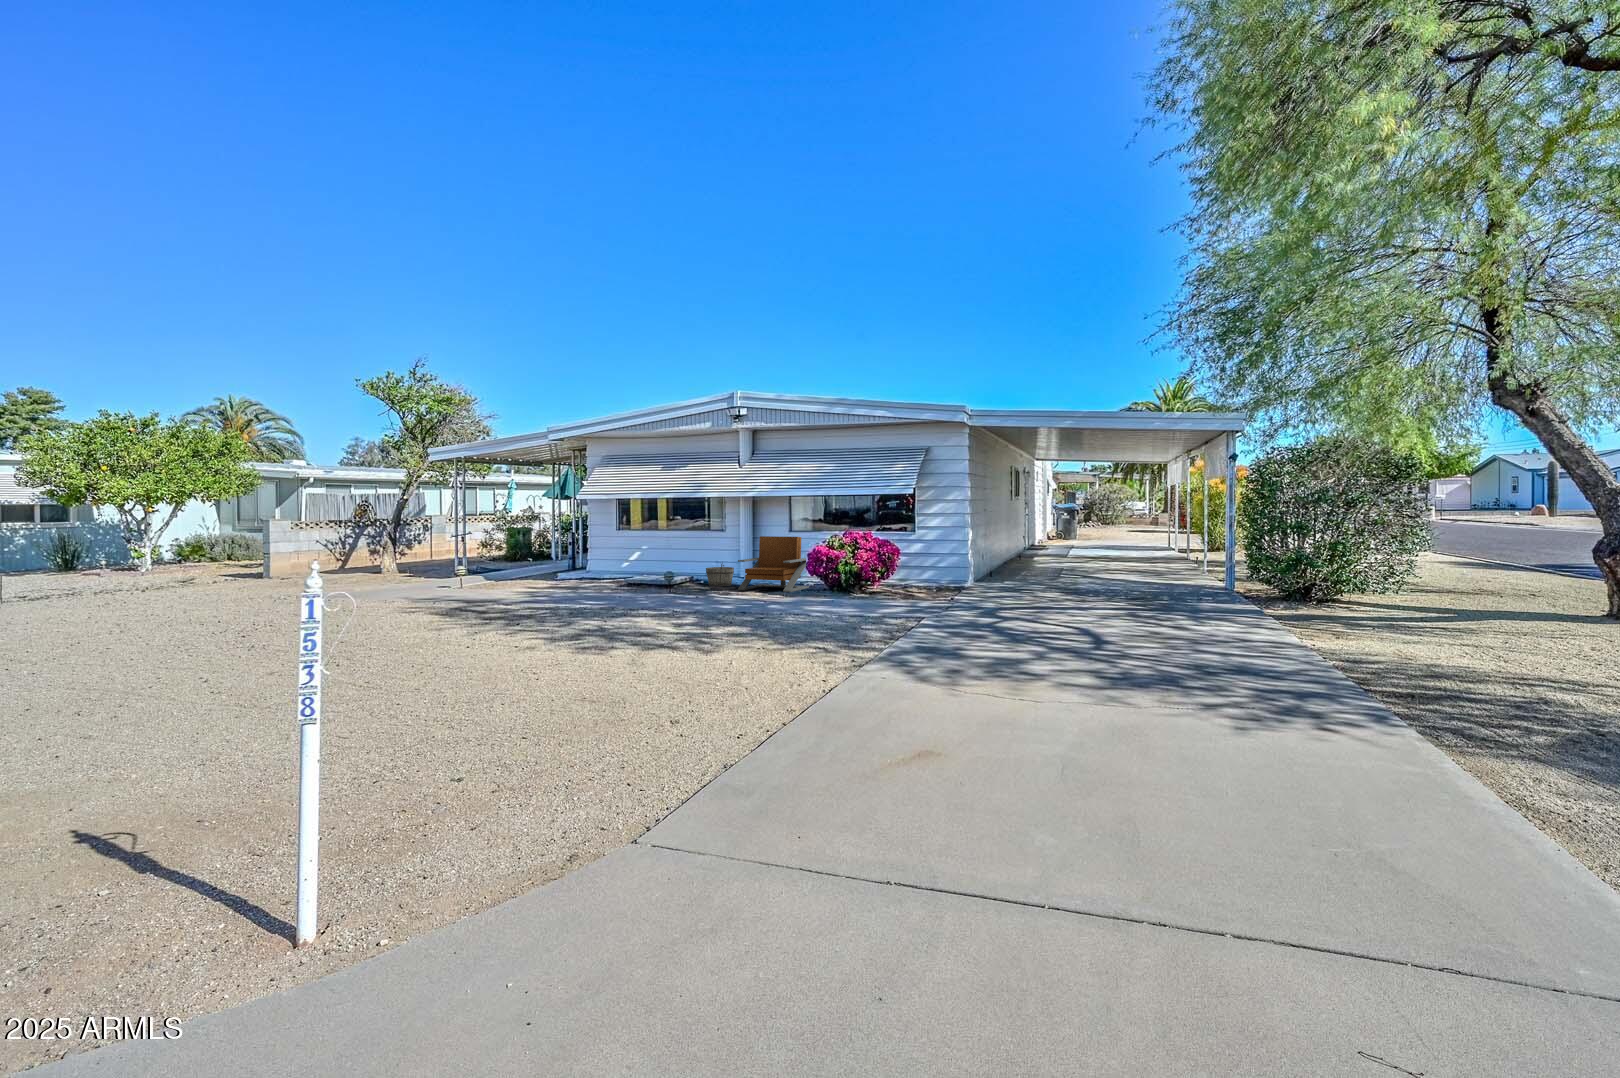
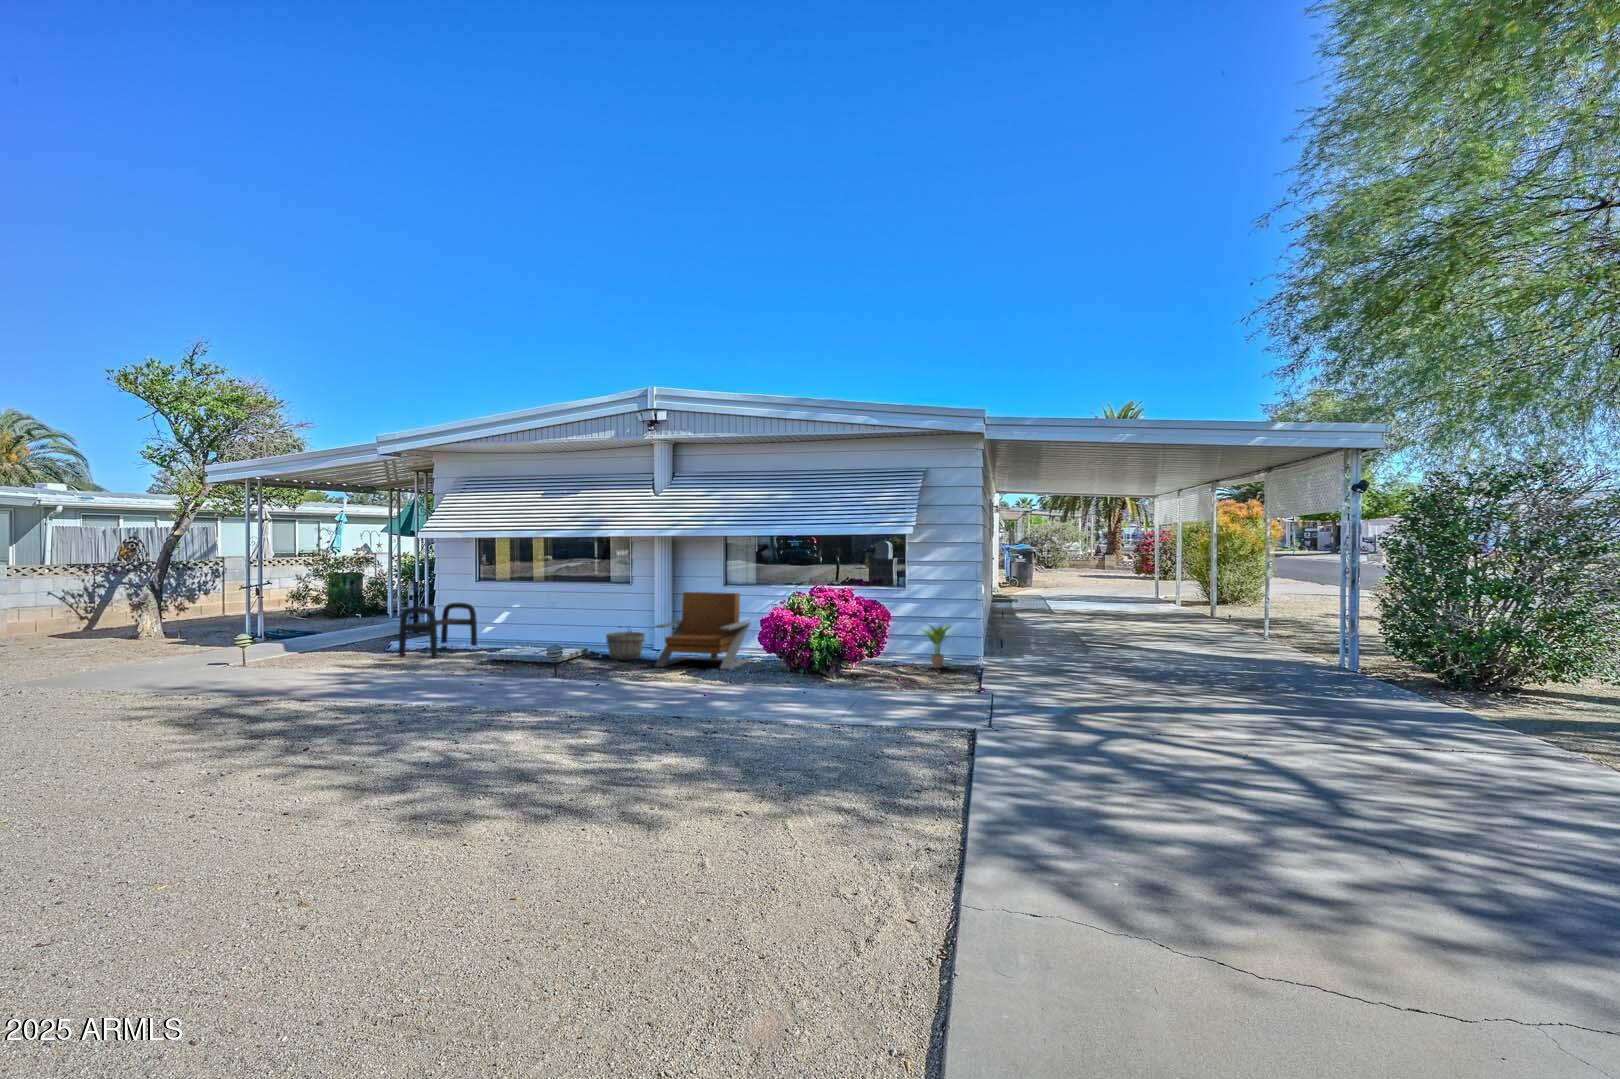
bench: none [563,546,617,585] -> present [399,603,477,658]
potted plant: none [931,554,962,592] -> present [922,625,951,668]

